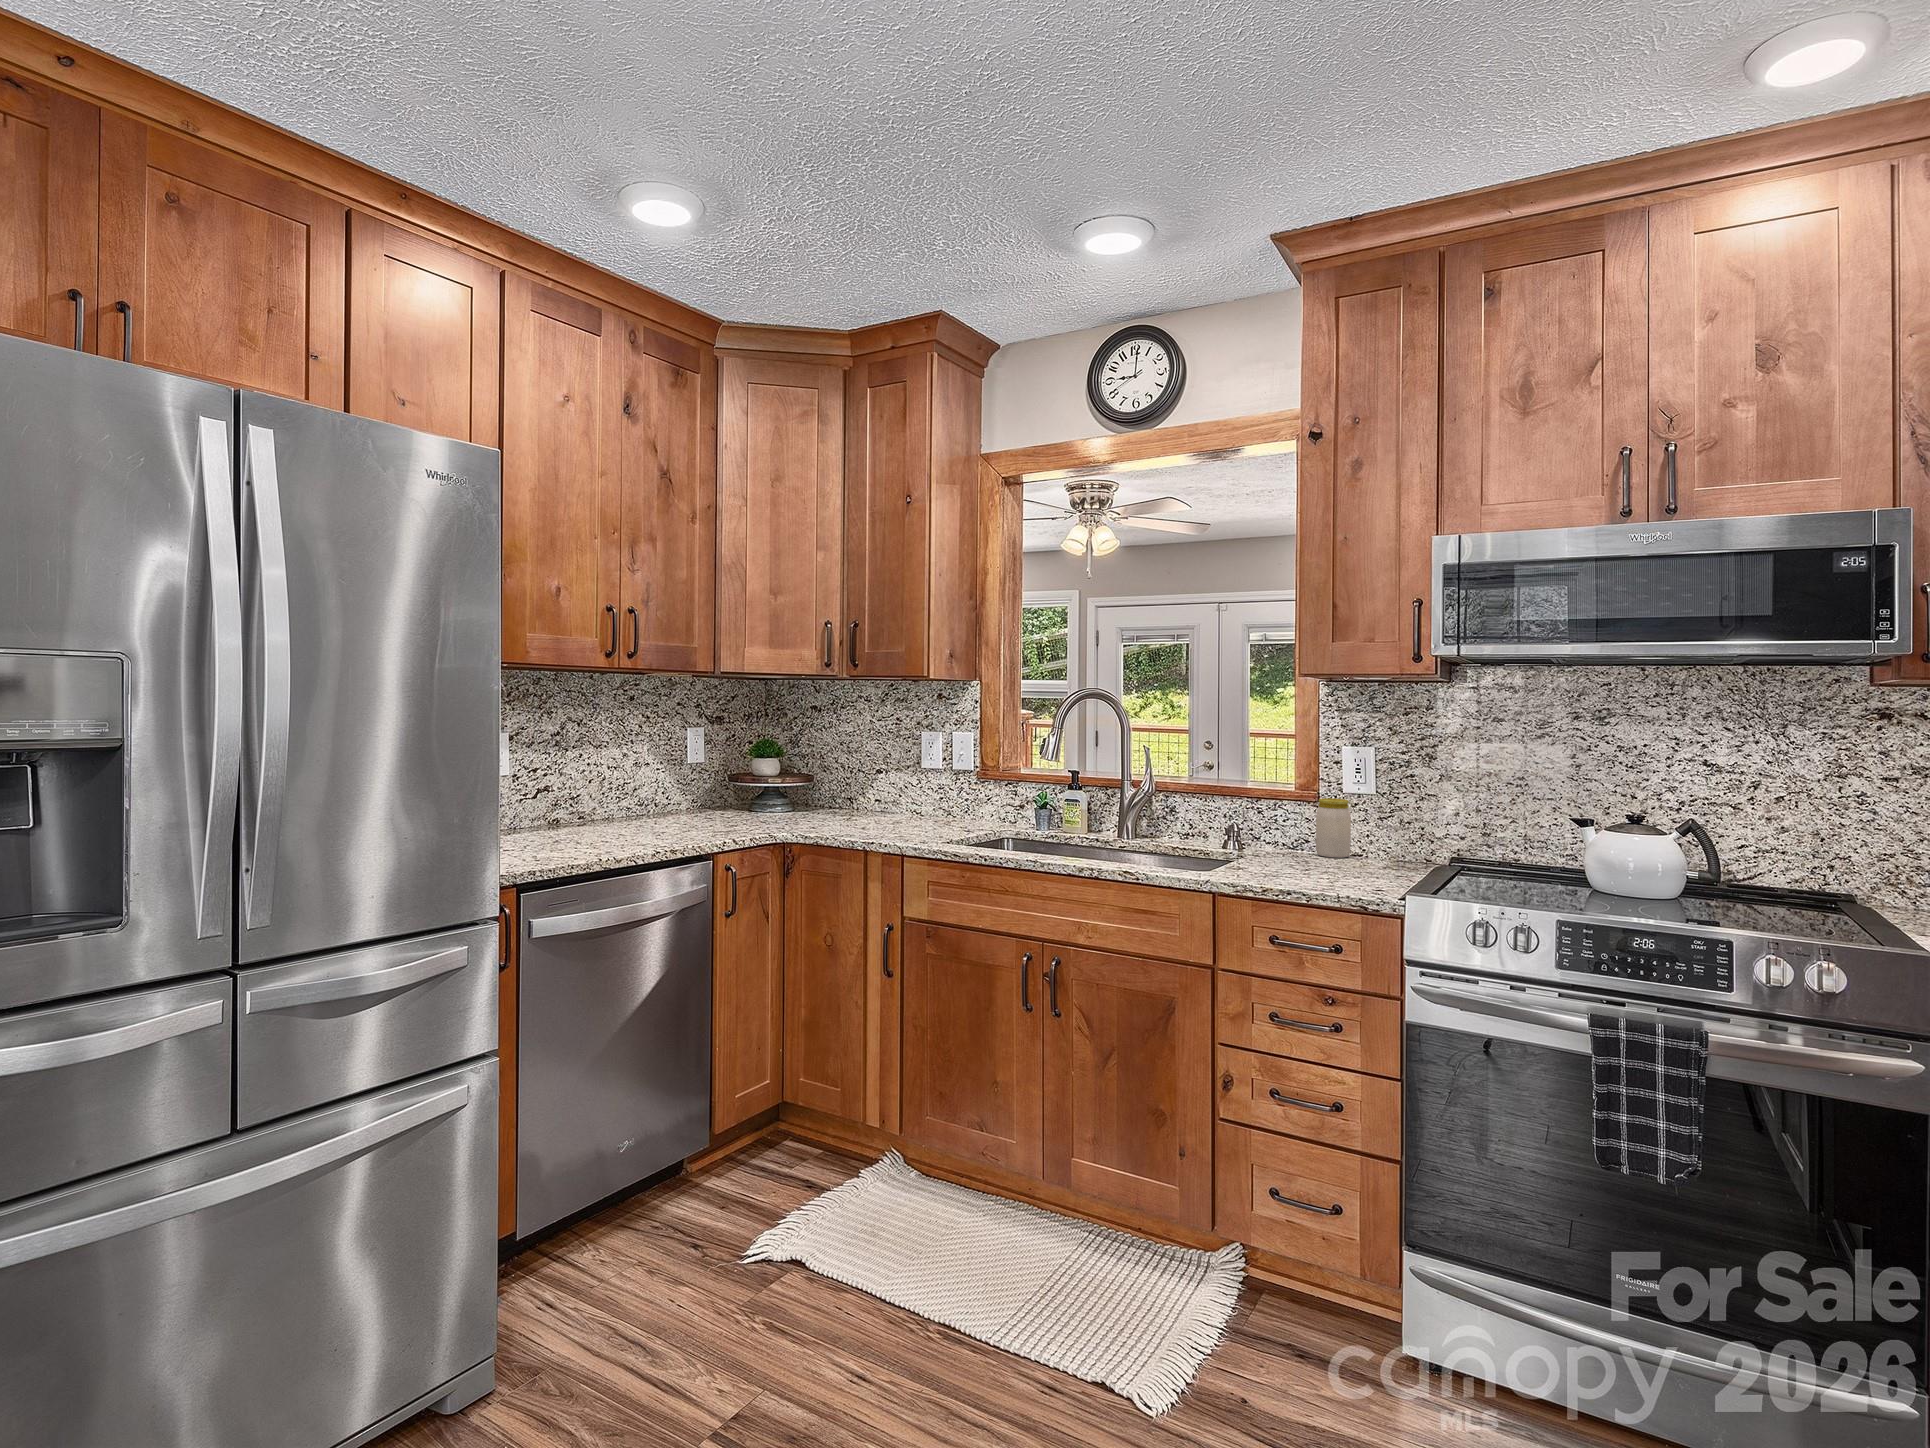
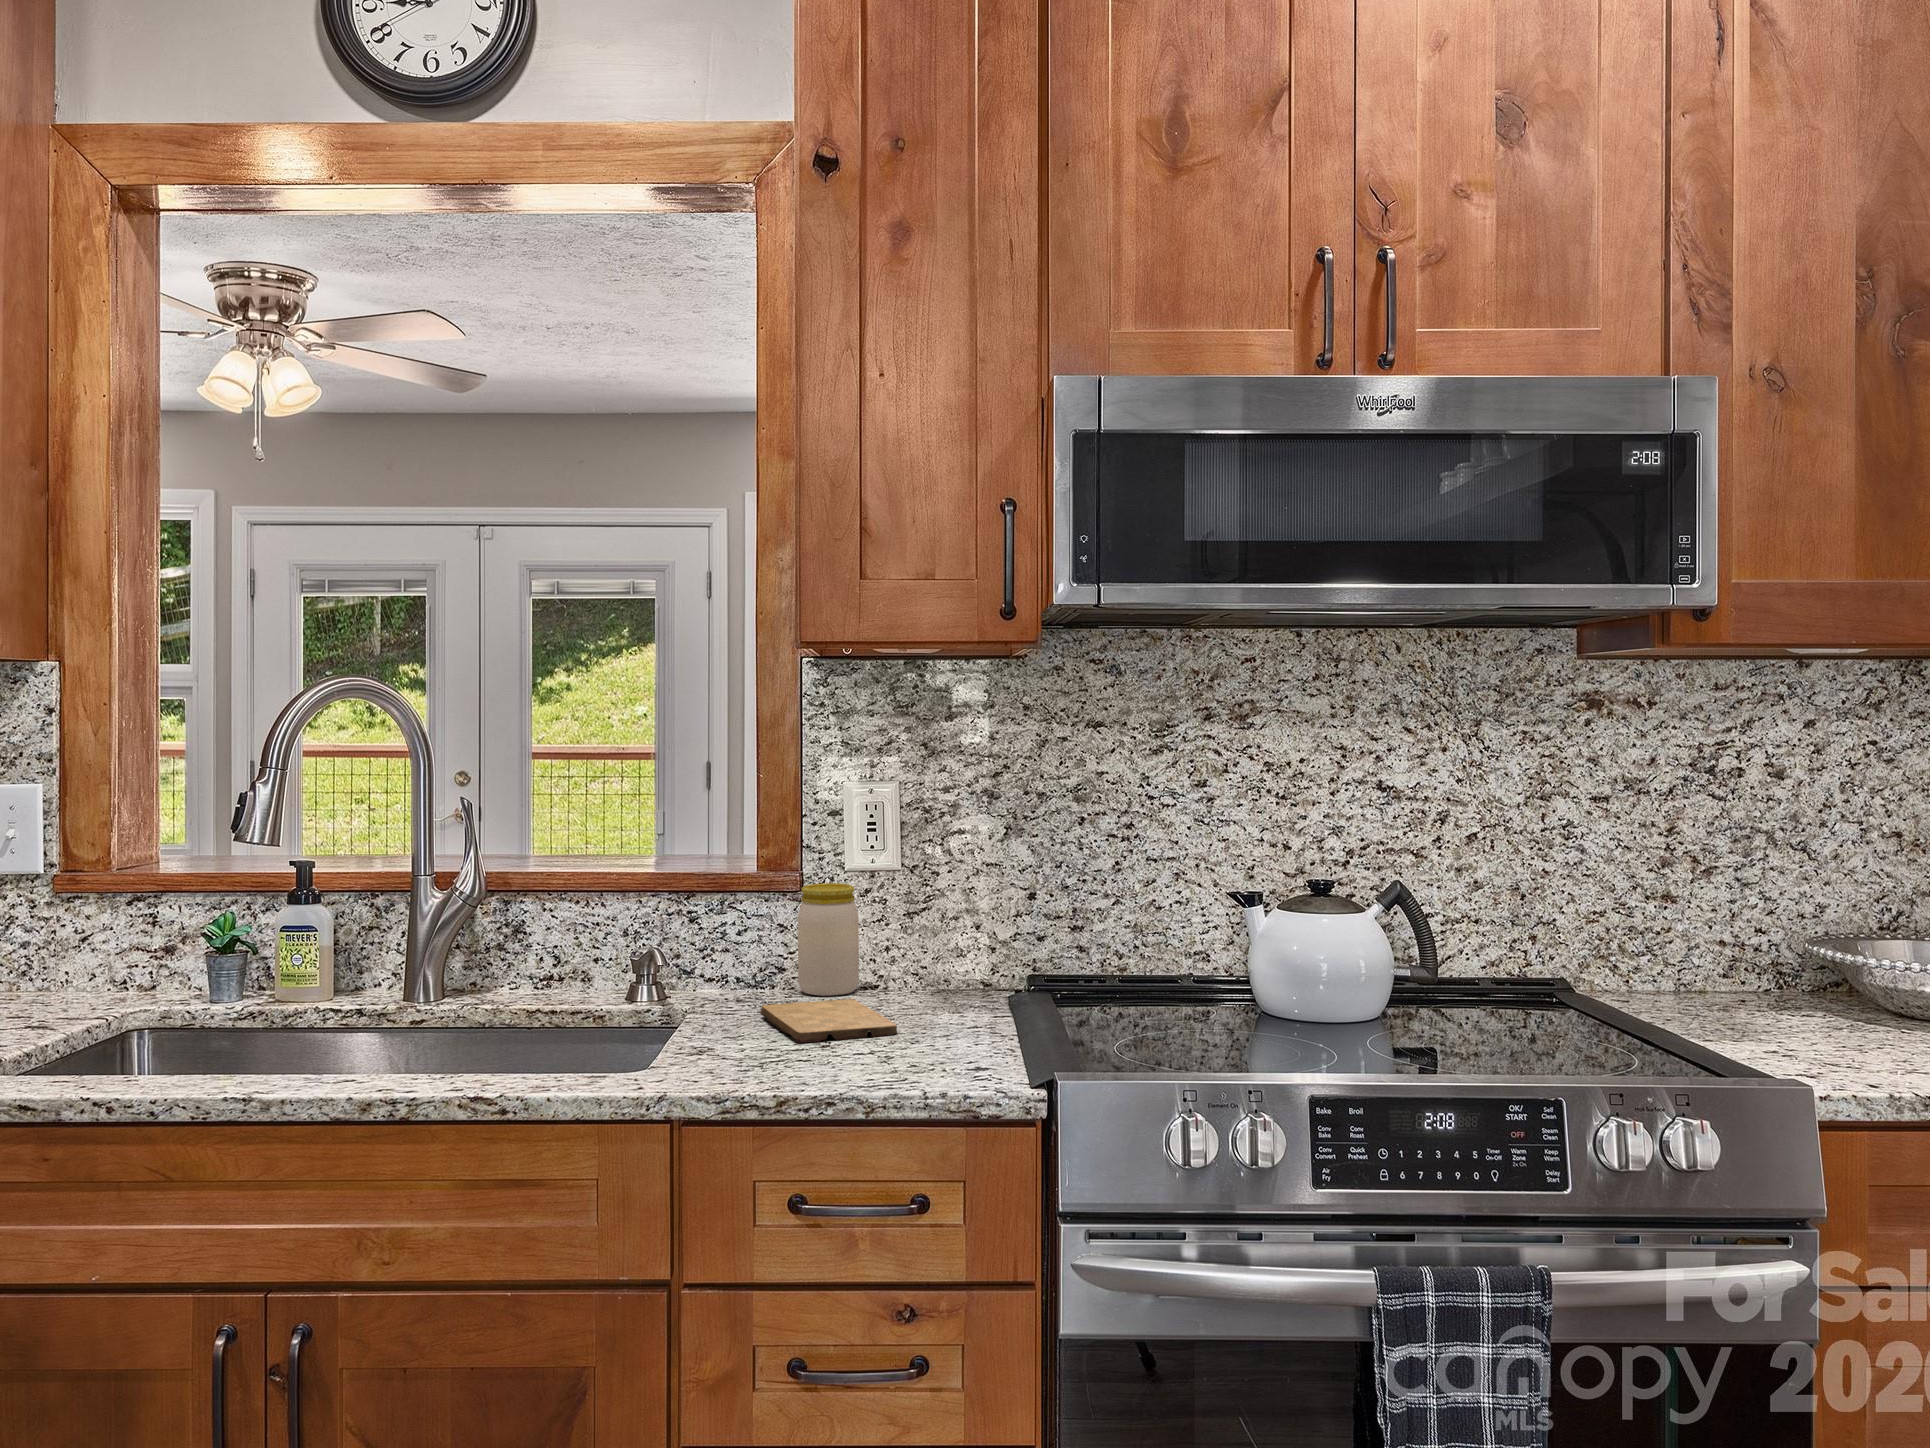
cutting board: none [1285,855,1352,874] -> present [761,999,897,1043]

